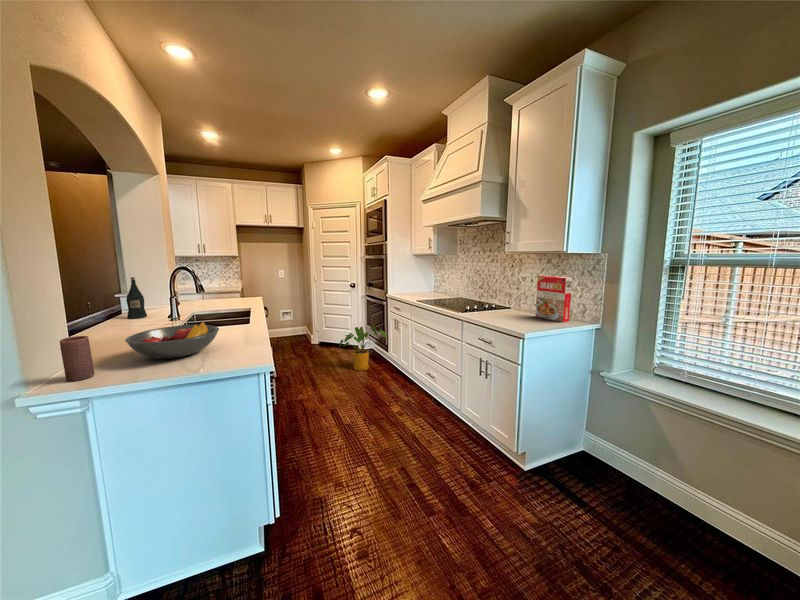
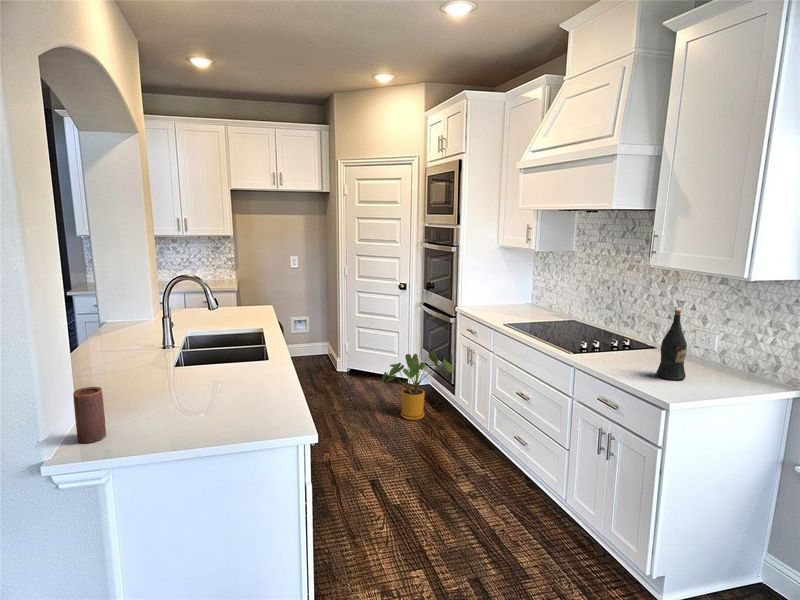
cereal box: present [535,276,572,322] -> none [694,304,759,382]
wine bottle: present [126,277,147,319] -> present [656,310,687,380]
fruit bowl: present [125,322,219,359] -> none [135,364,242,415]

